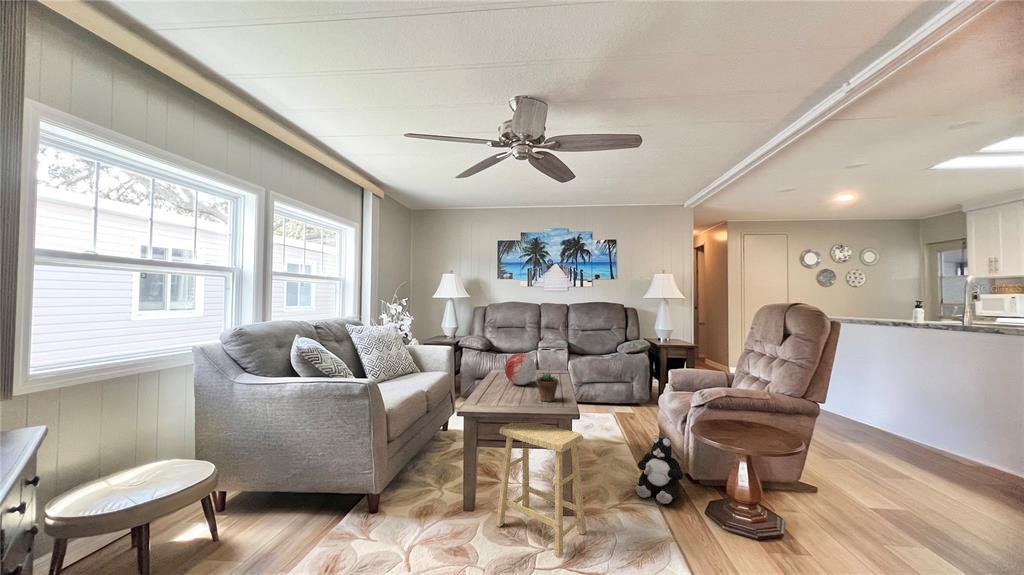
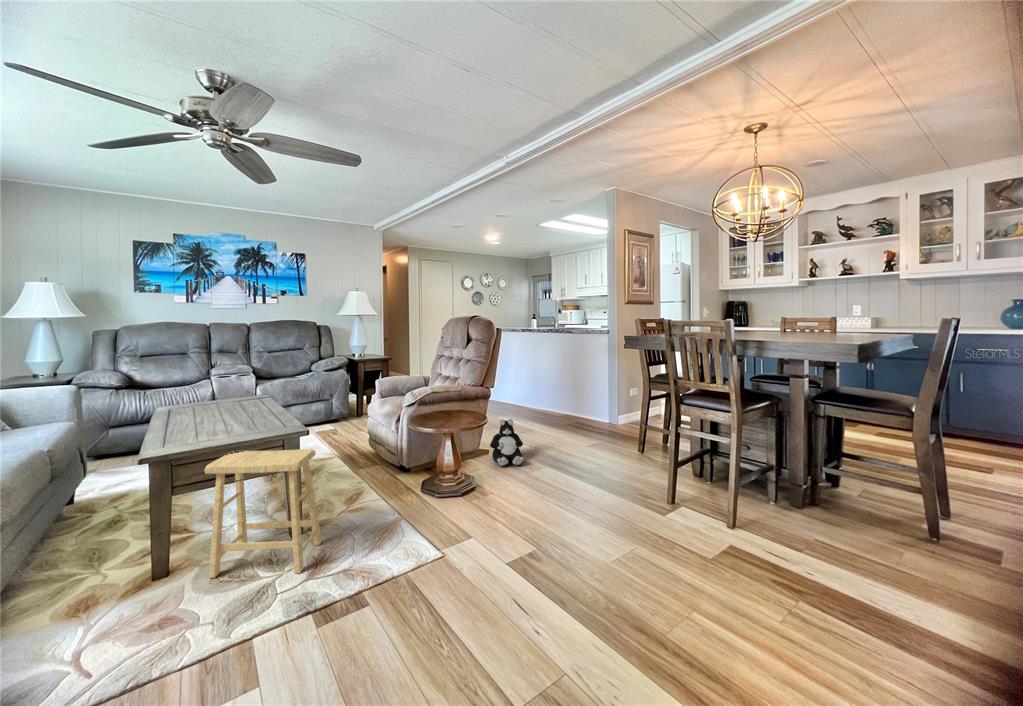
decorative orb: present [505,353,536,385] -> none [185,380,234,418]
succulent plant: present [536,365,559,401] -> none [245,385,274,428]
plush toy: present [635,435,683,504] -> present [490,419,524,466]

